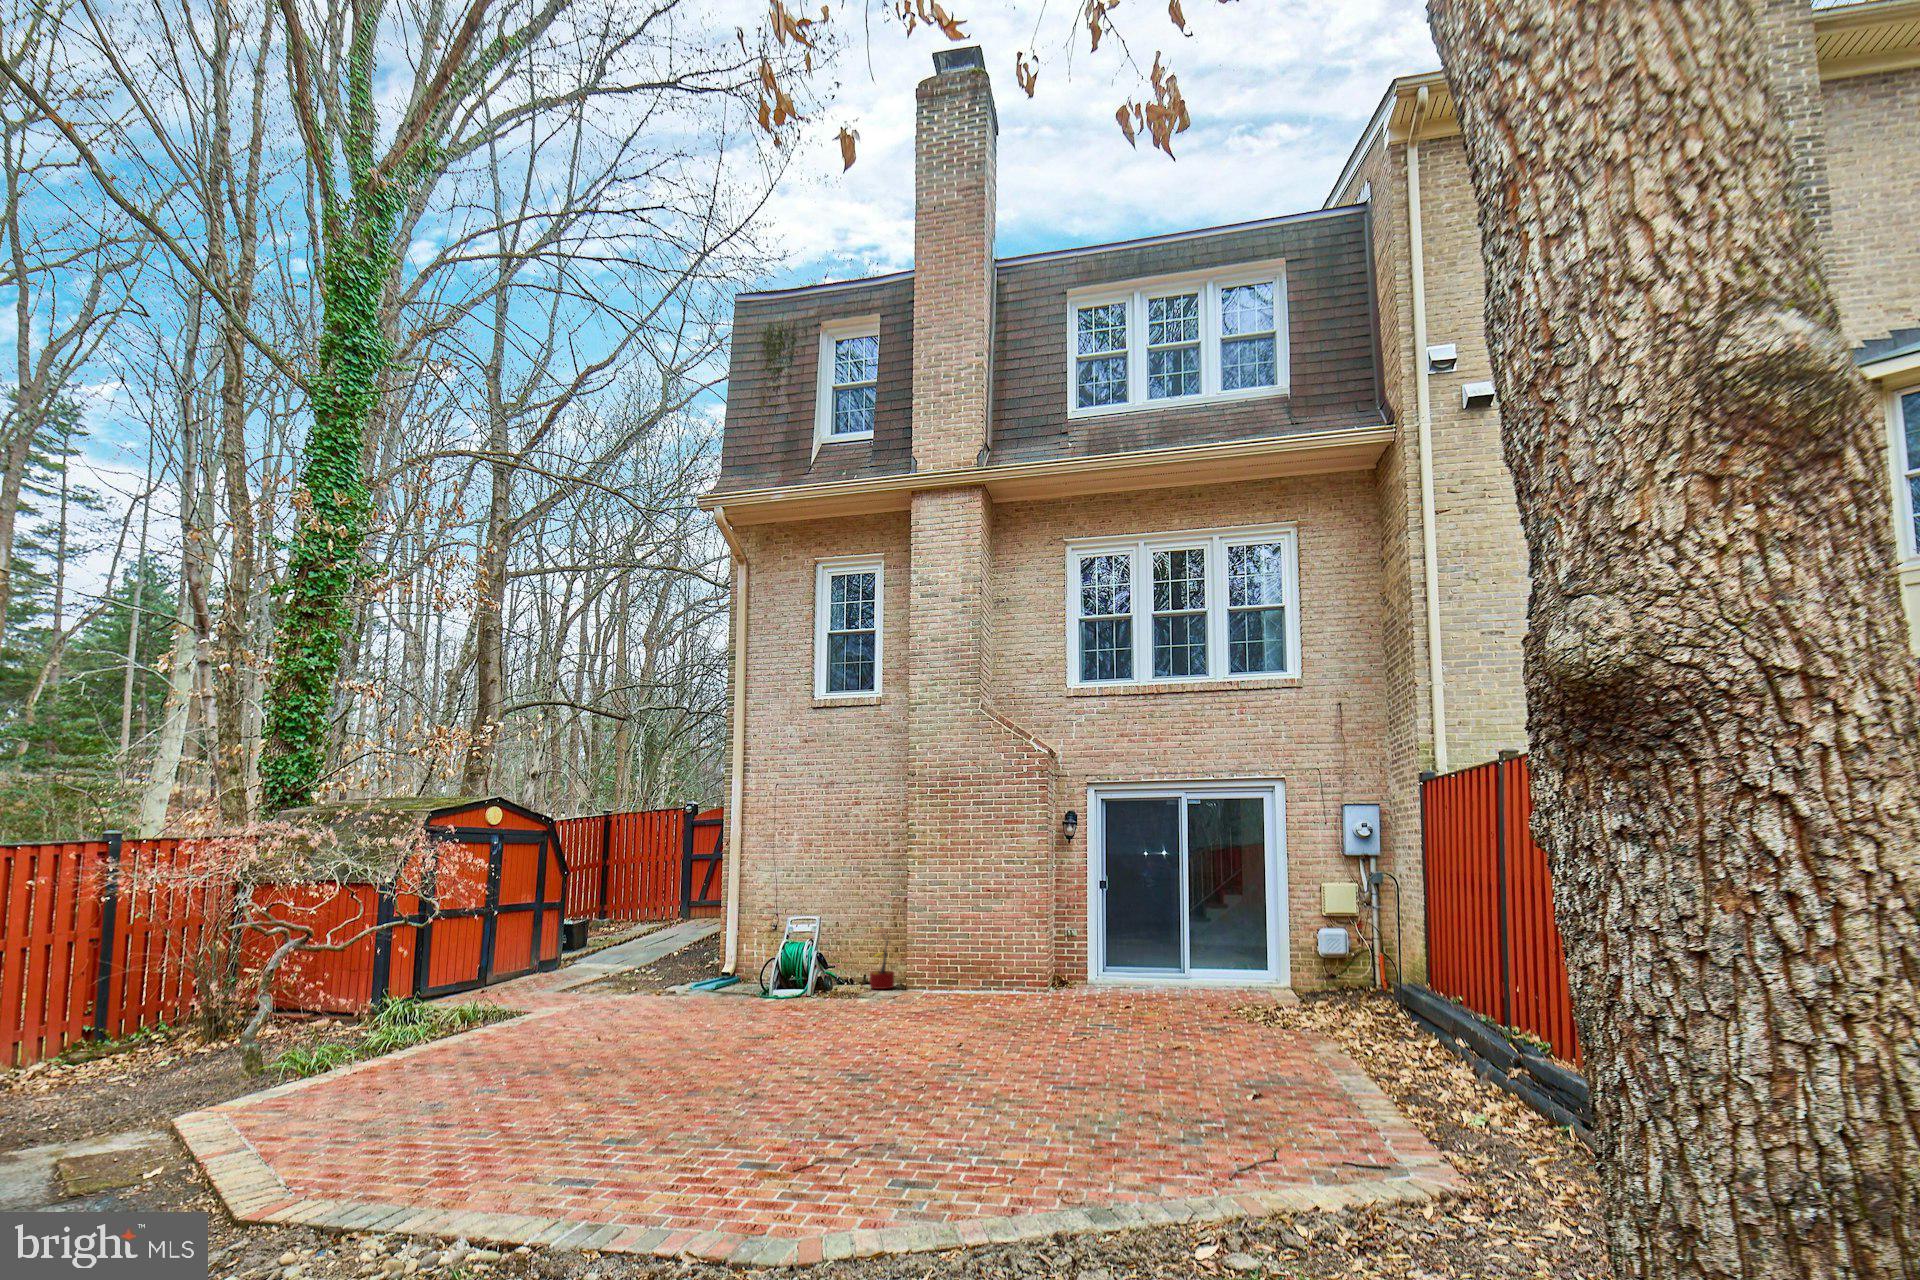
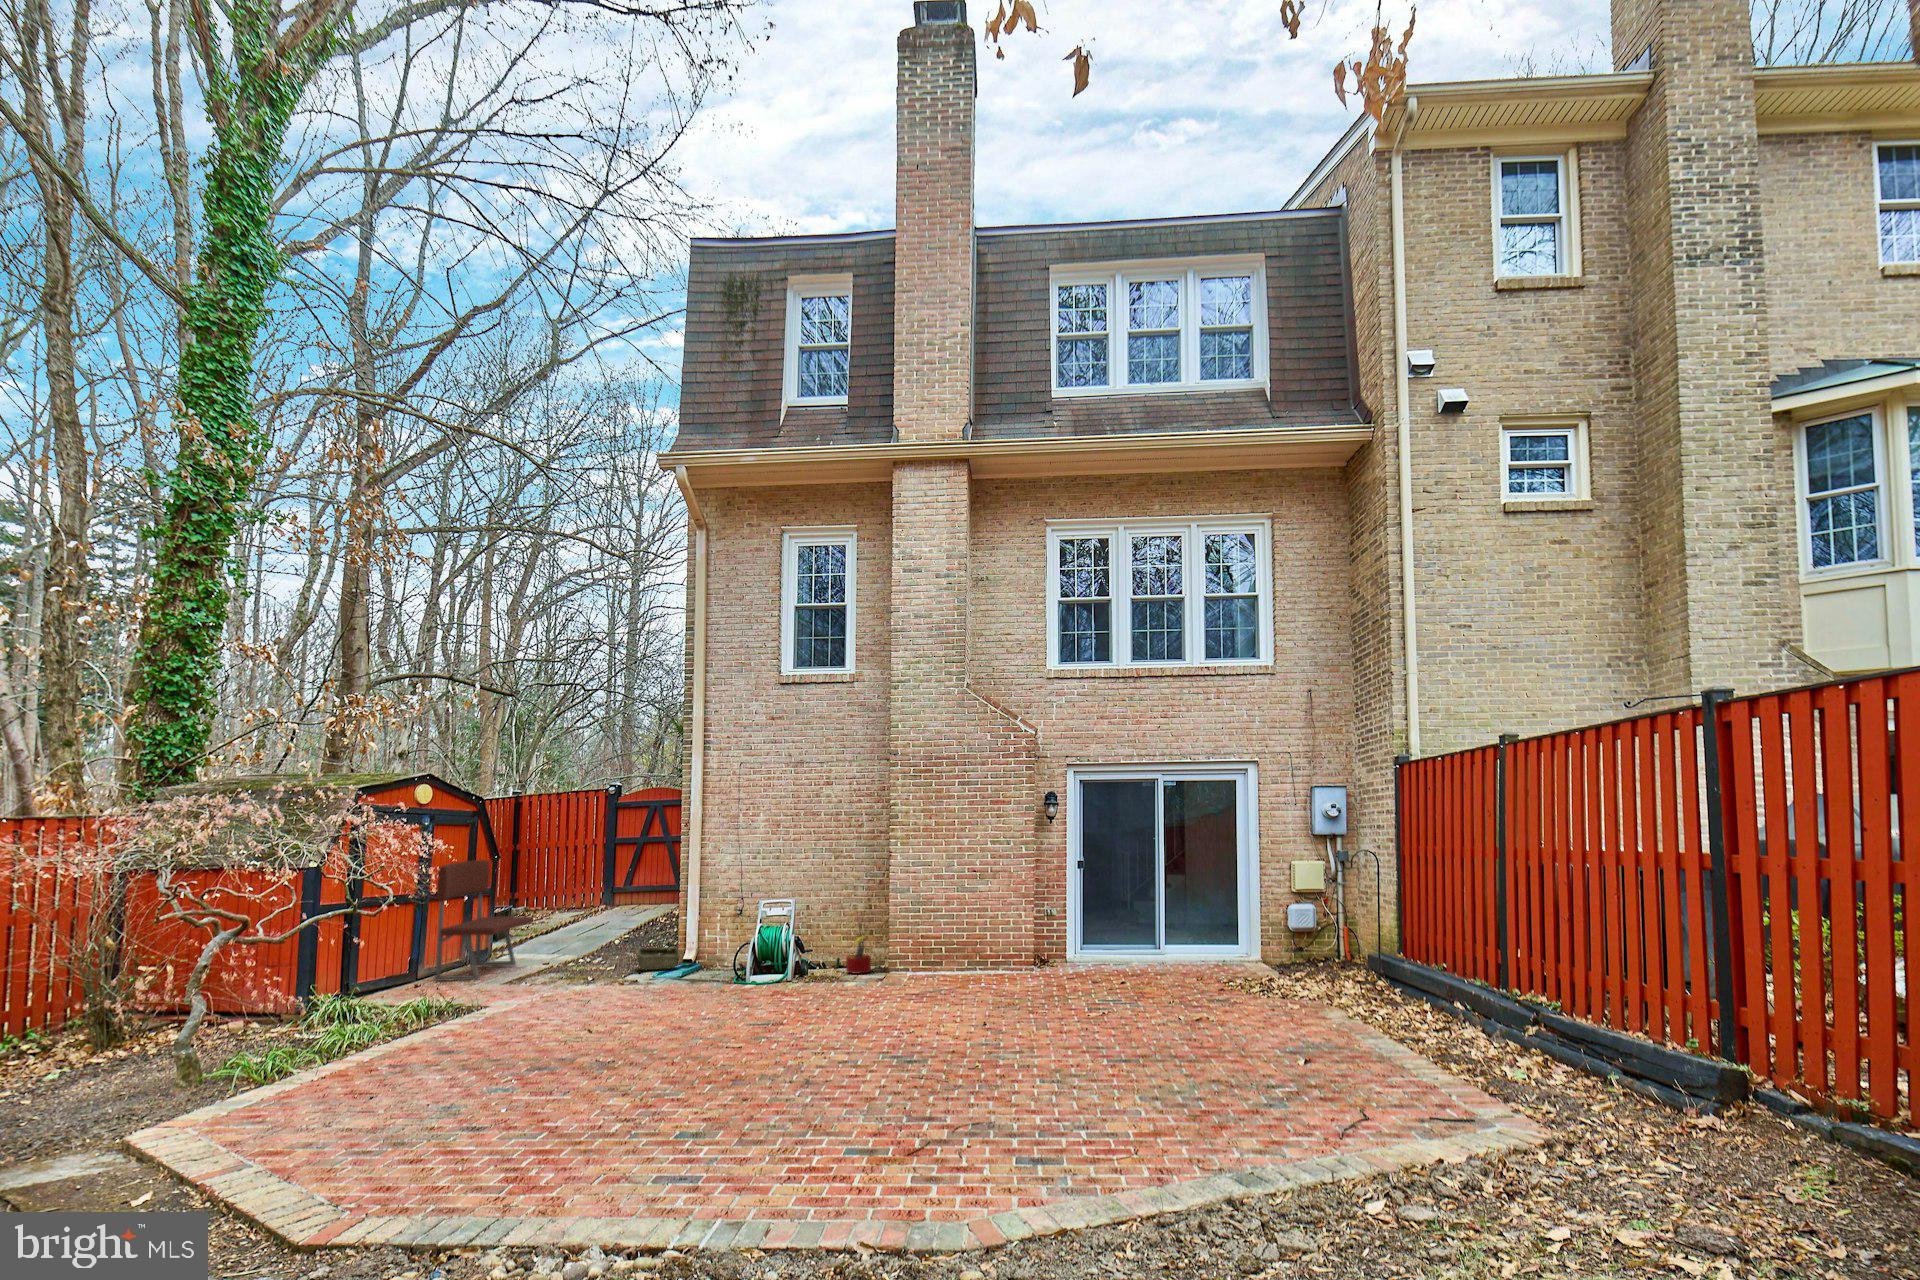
bench: none [508,874,606,984] -> present [434,860,533,981]
woven basket: none [687,958,727,980] -> present [637,947,680,970]

